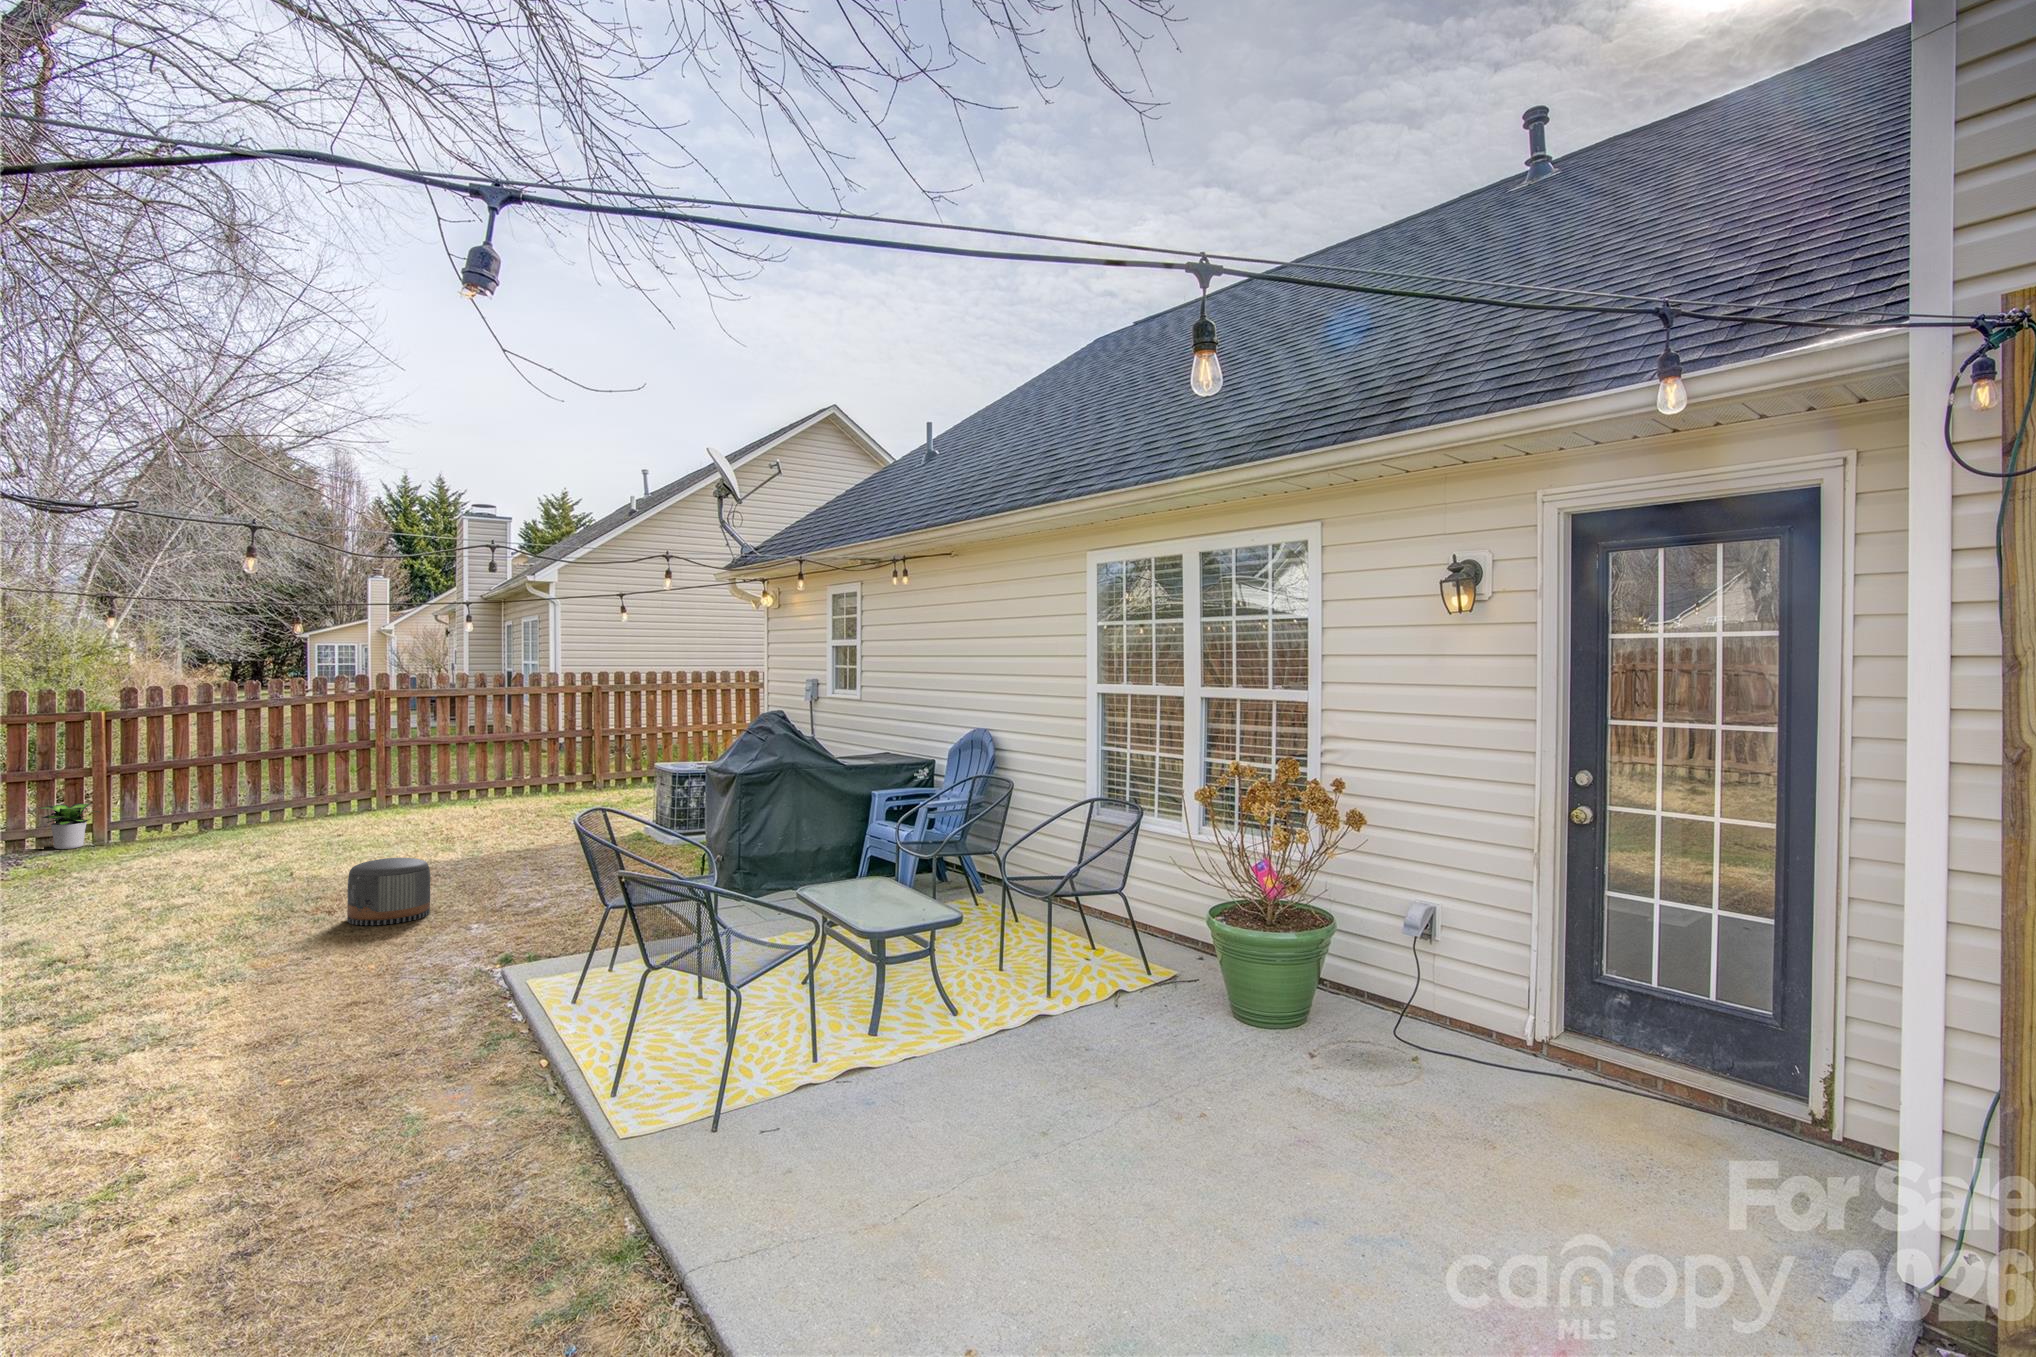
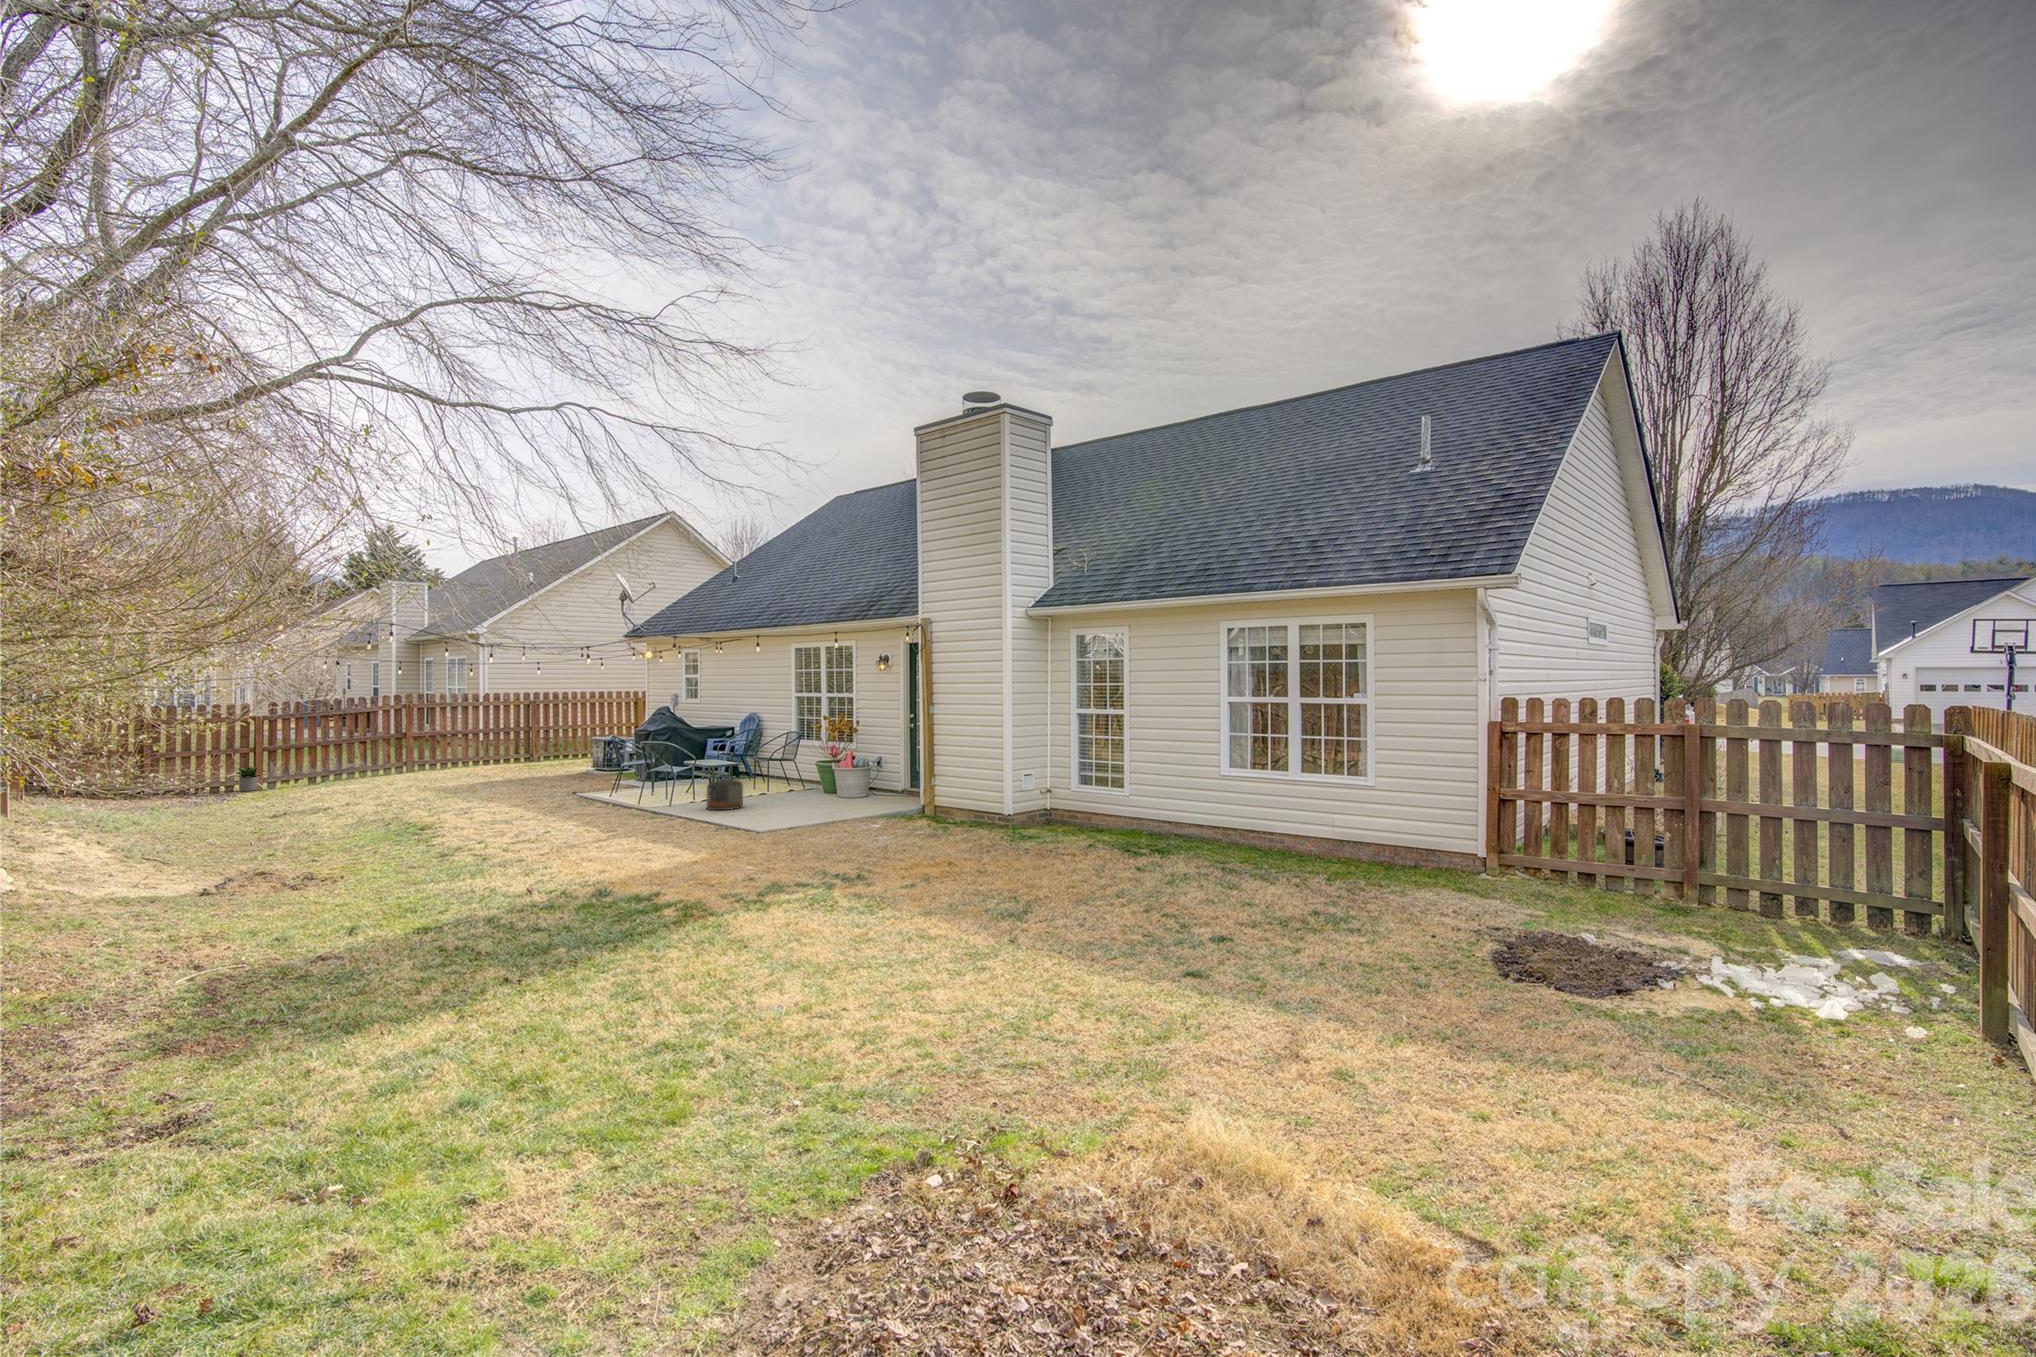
pouf: present [347,858,430,925] -> present [707,779,743,810]

